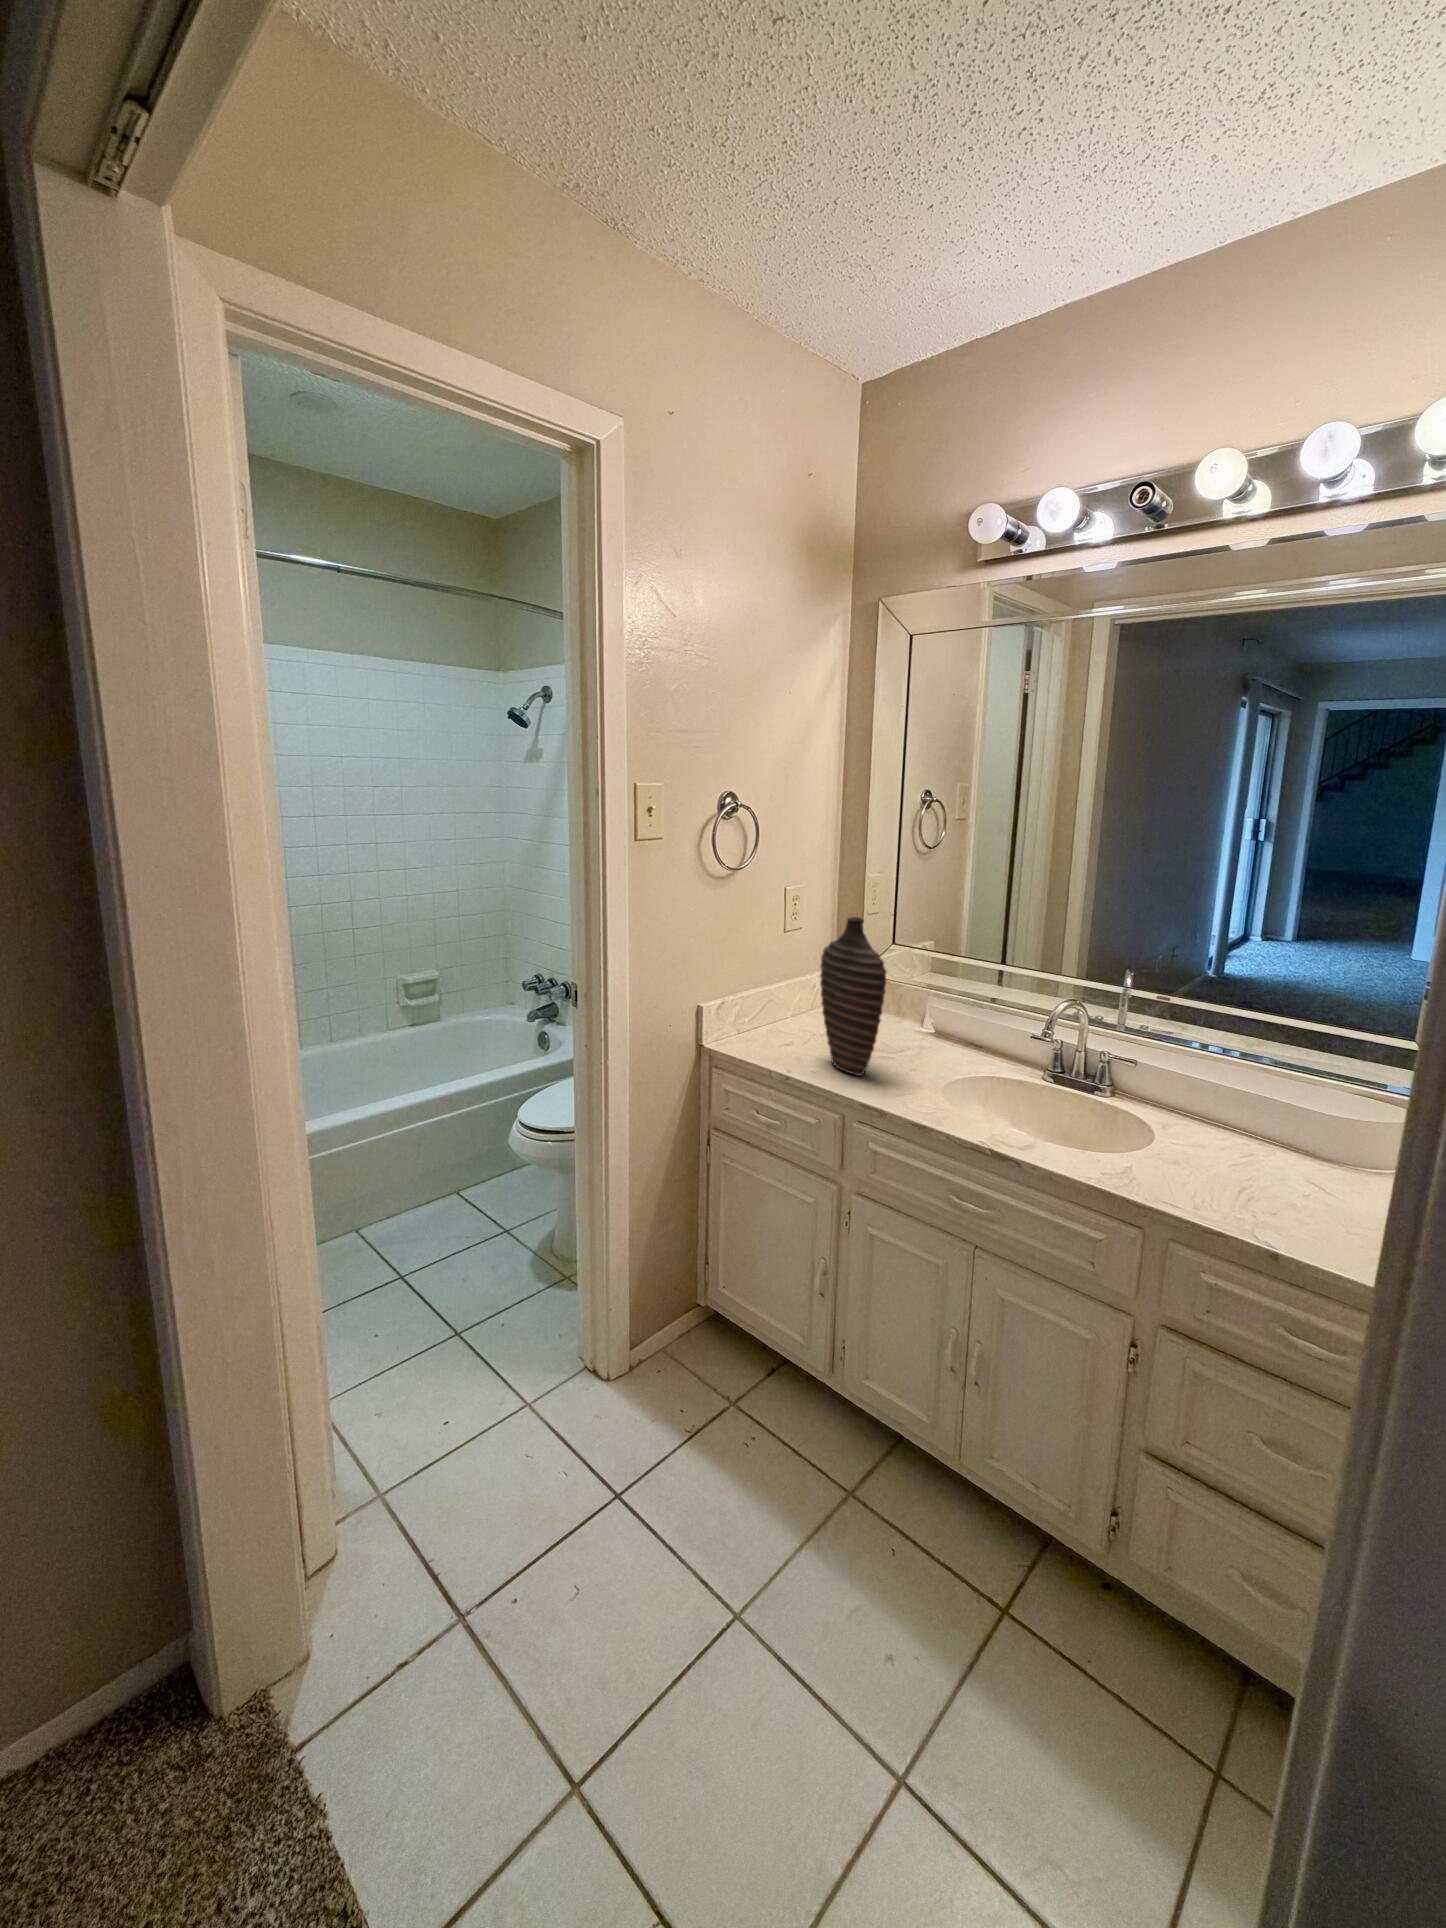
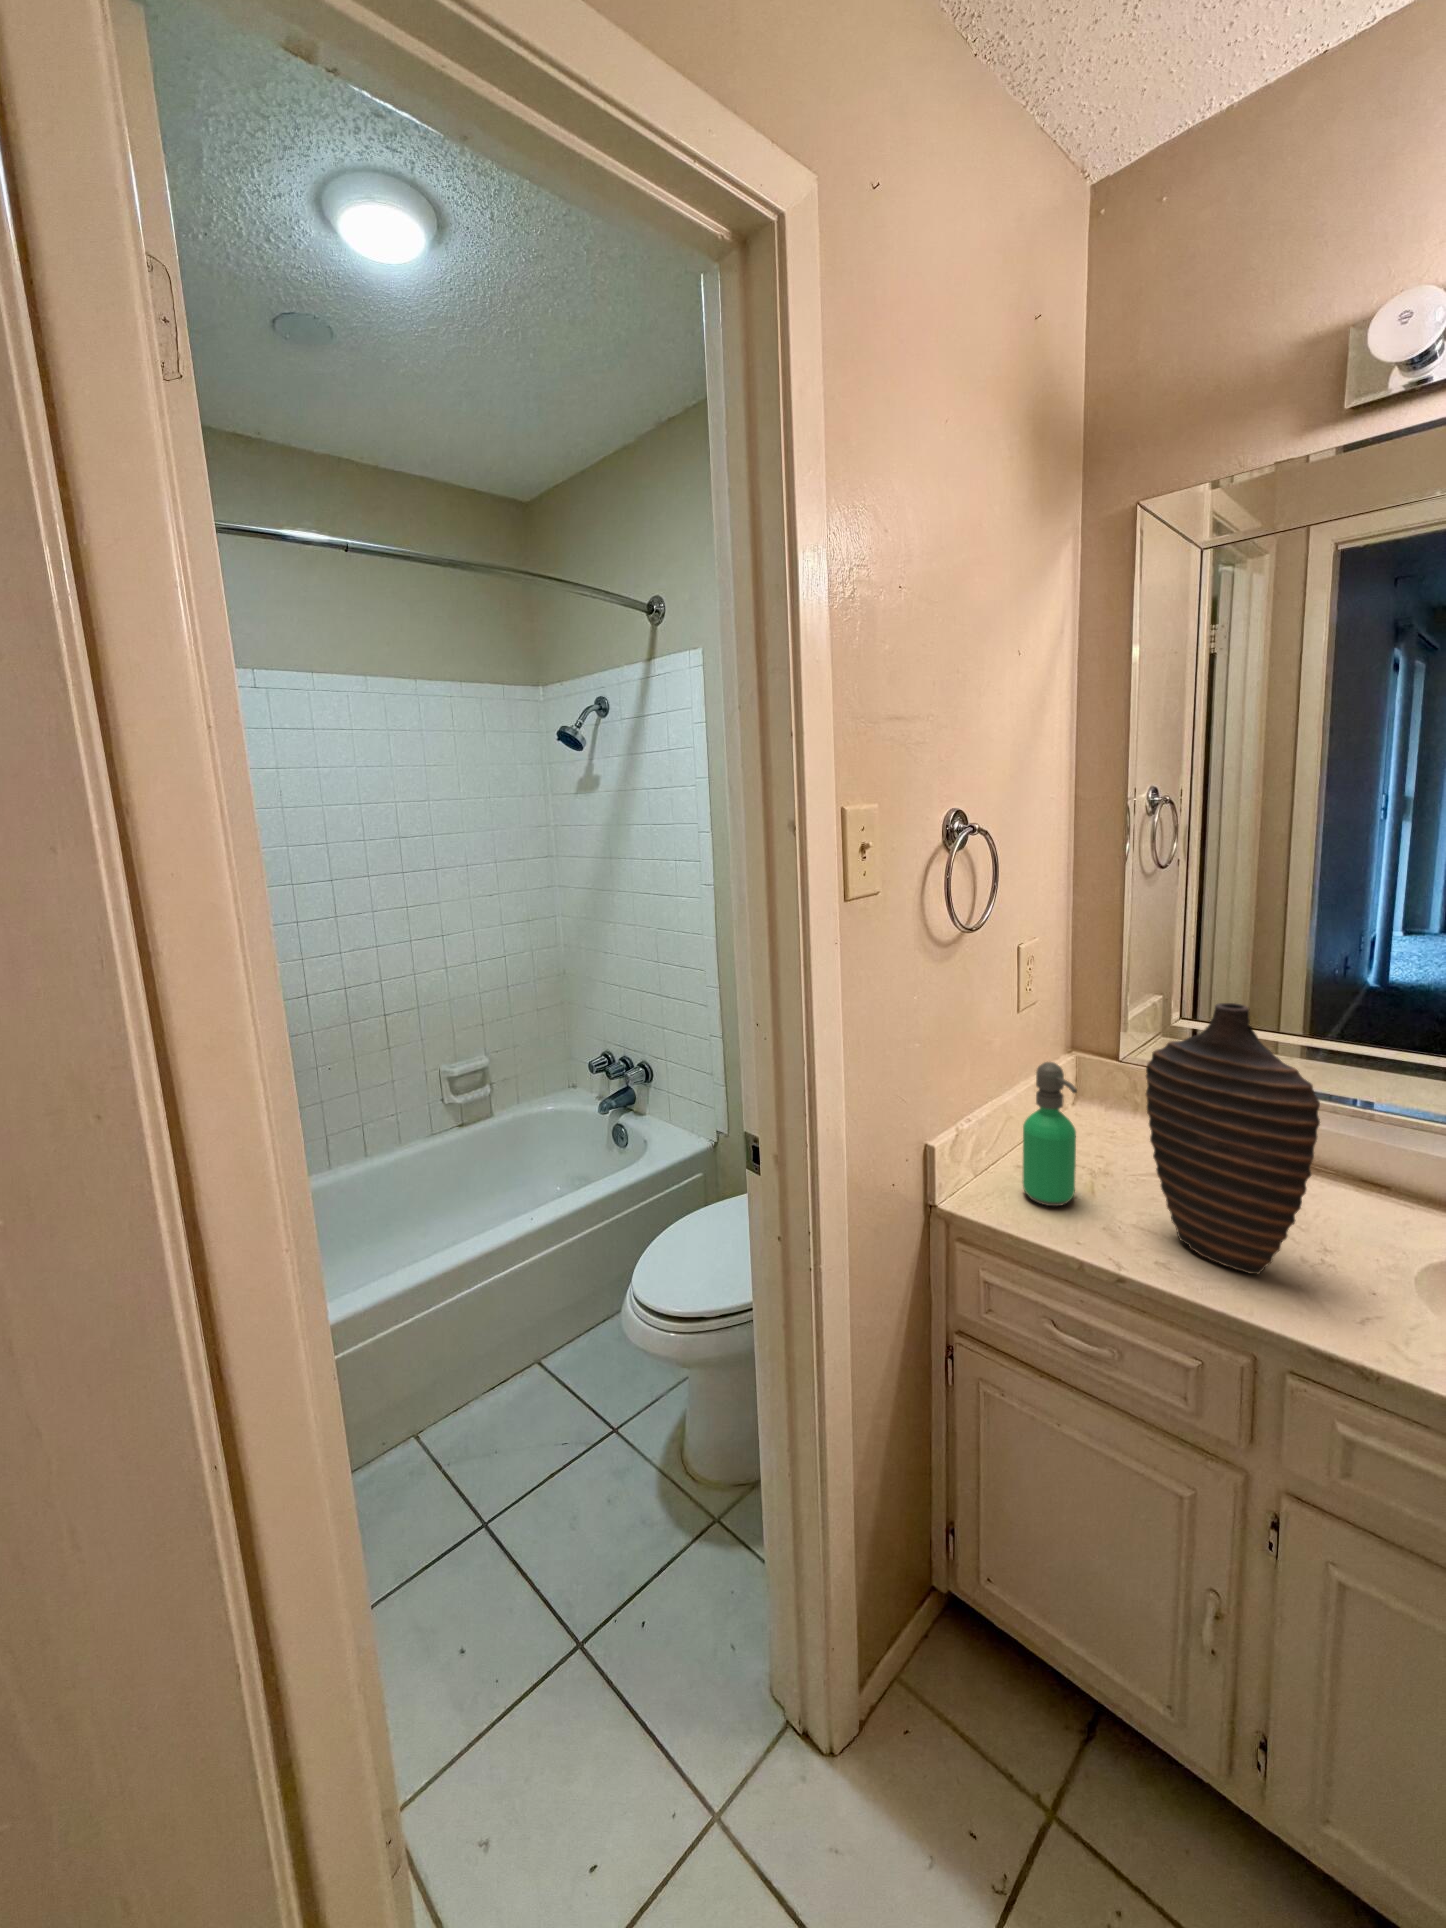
soap dispenser: none [759,956,790,1047] -> present [1022,1062,1077,1206]

